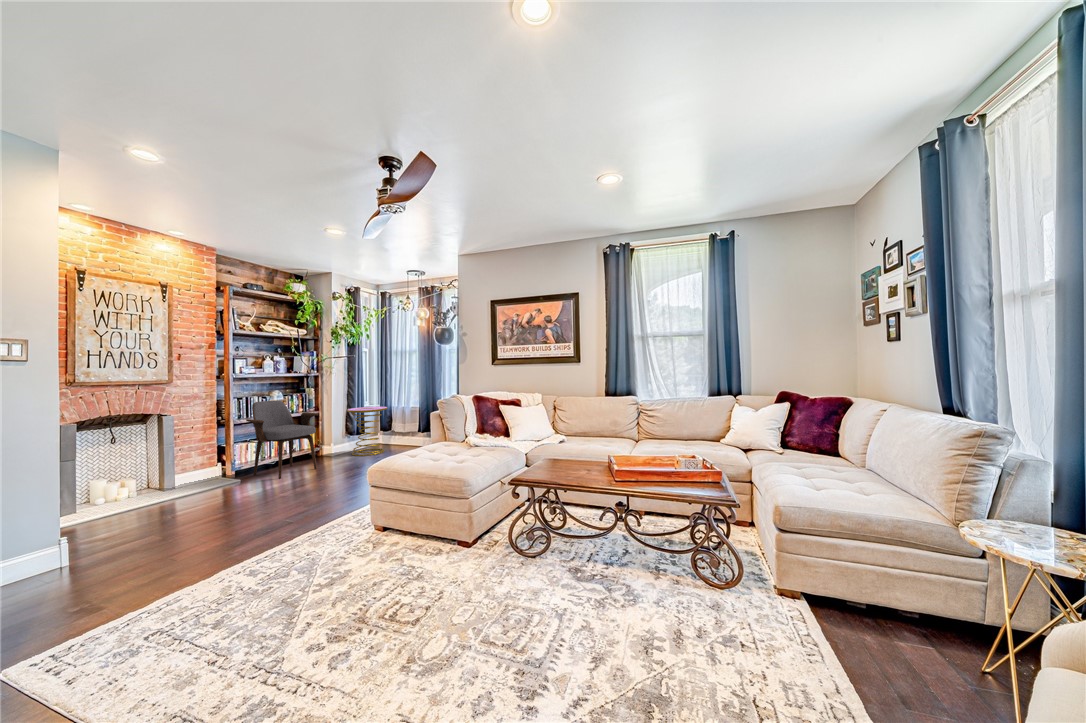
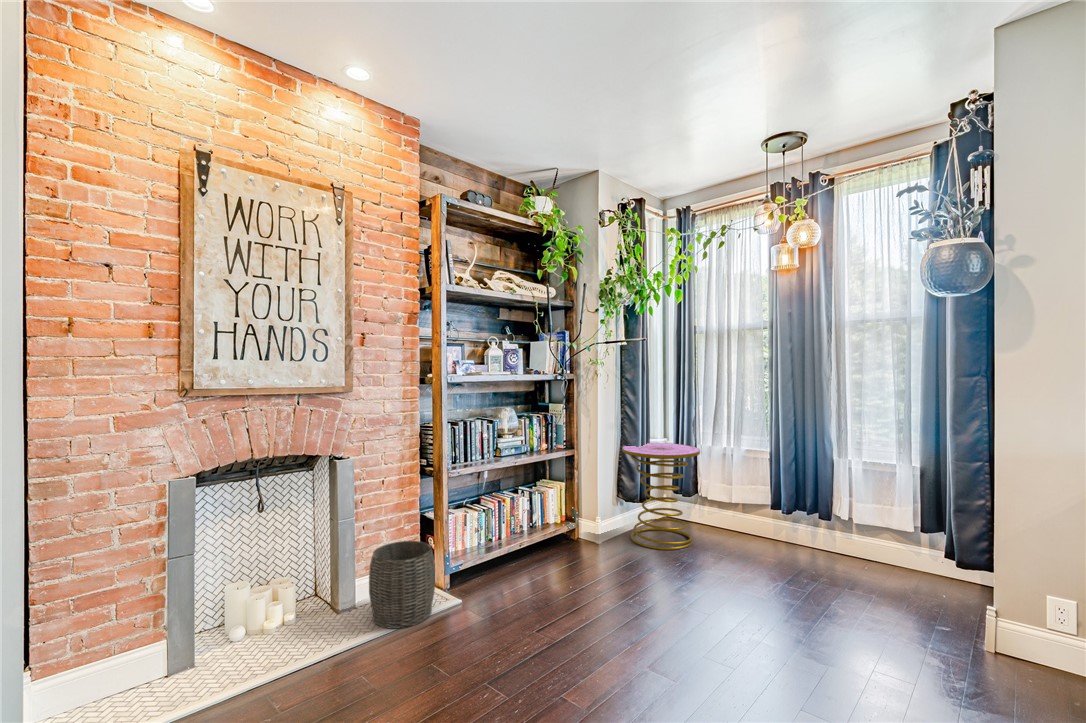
armchair: present [246,400,318,479] -> none [470,428,592,608]
woven basket: none [183,455,224,493] -> present [369,541,435,629]

